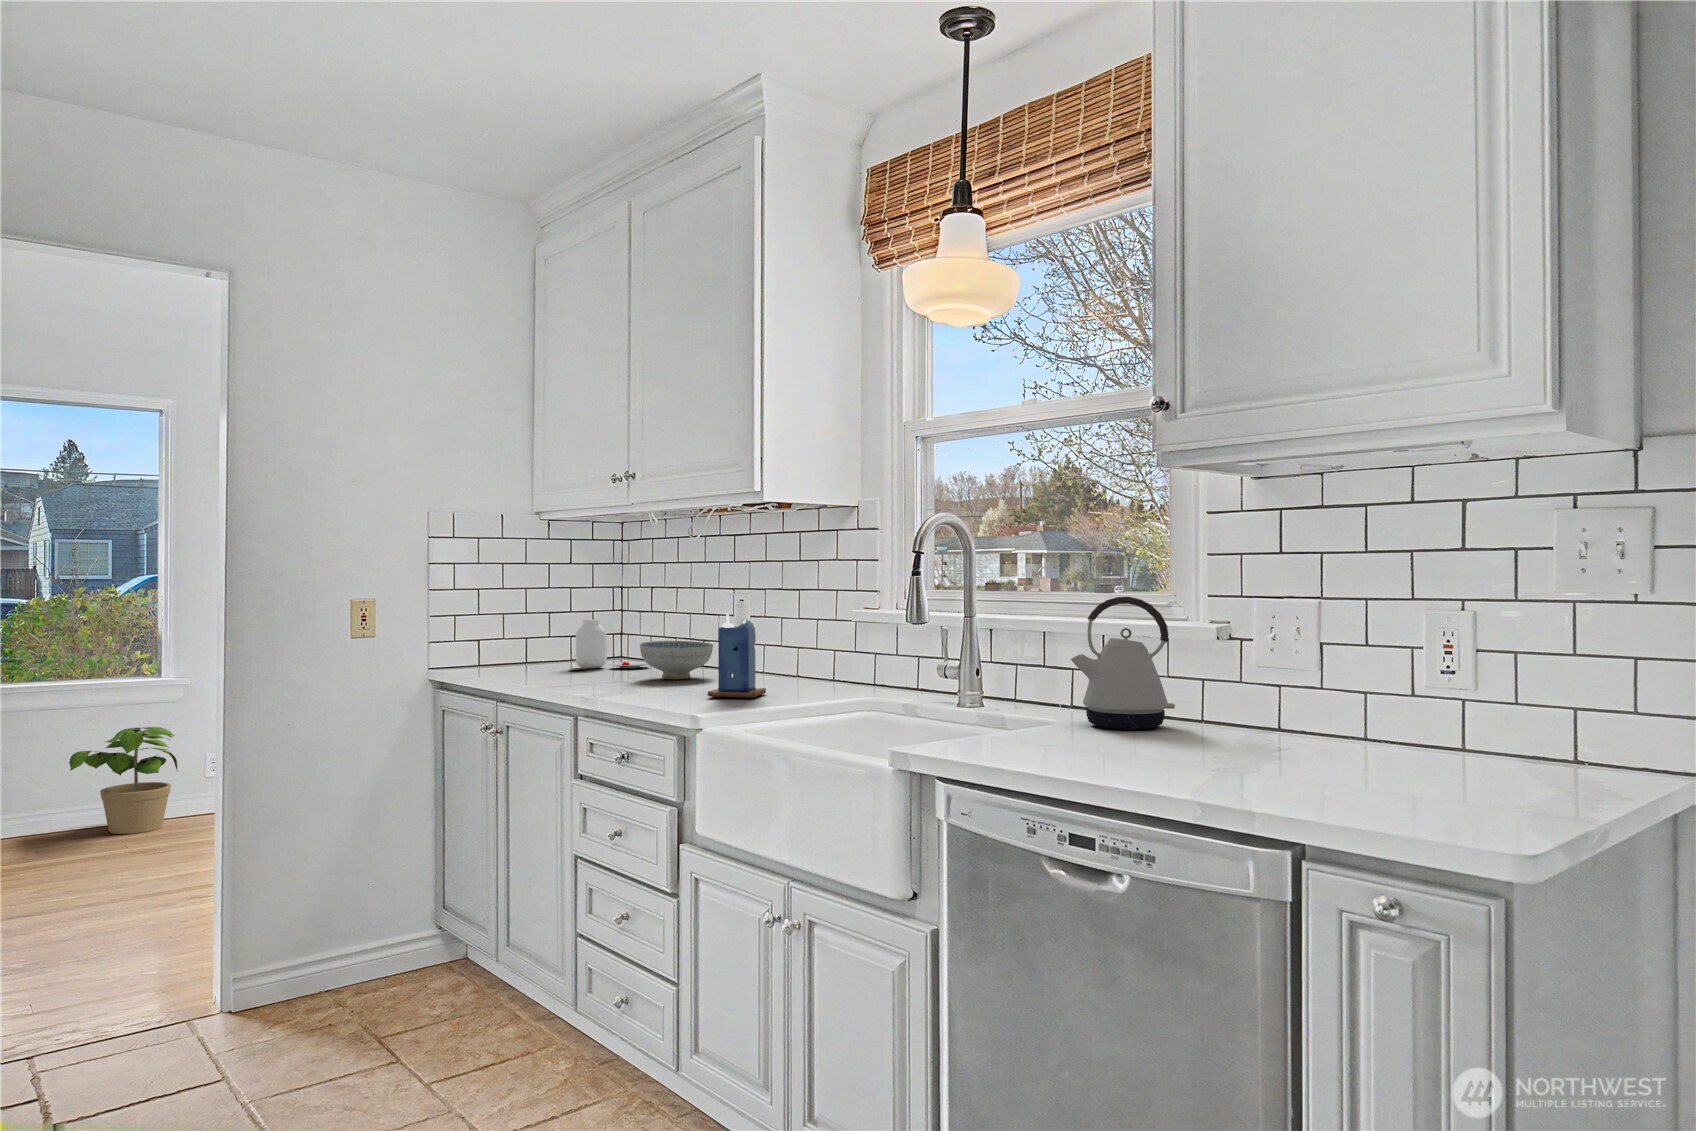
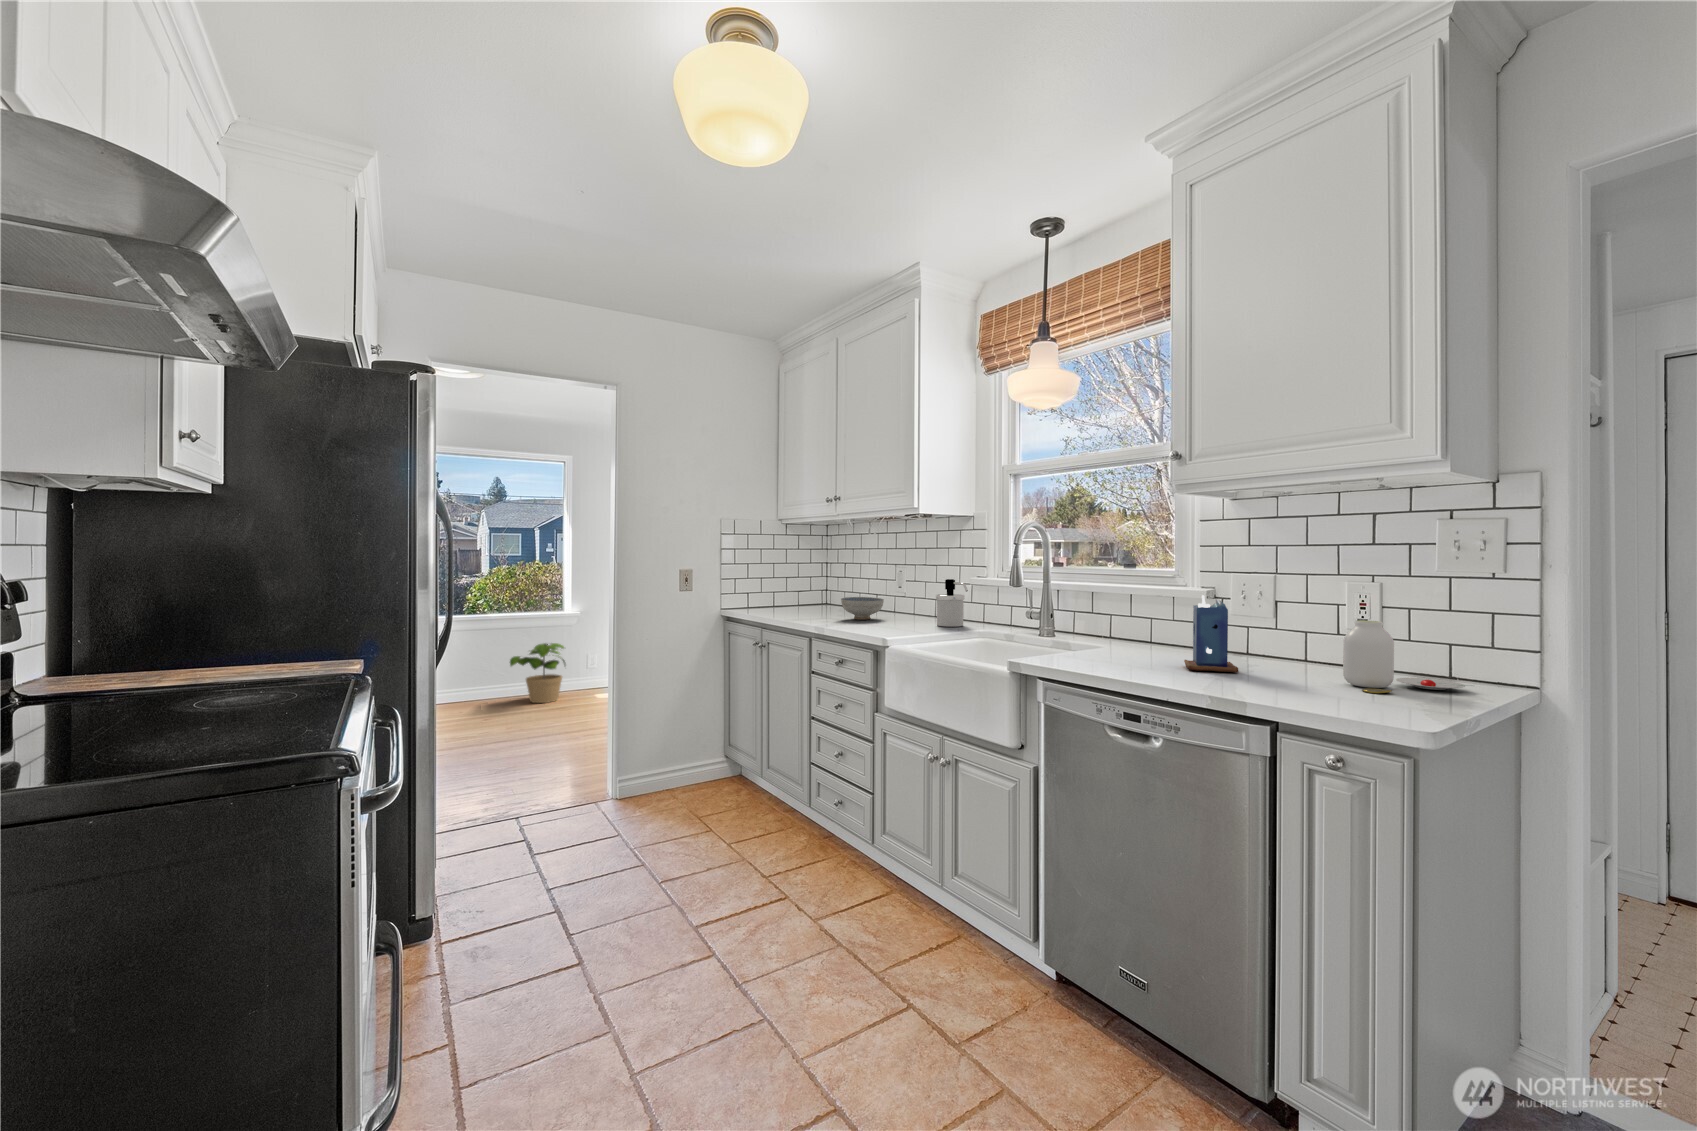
kettle: present [1071,597,1175,730] -> none [1114,573,1180,653]
soap dispenser: none [795,610,846,689] -> present [936,579,968,627]
candle: present [708,614,766,698] -> present [1184,595,1238,672]
jar: present [569,620,648,670] -> present [1343,620,1473,693]

